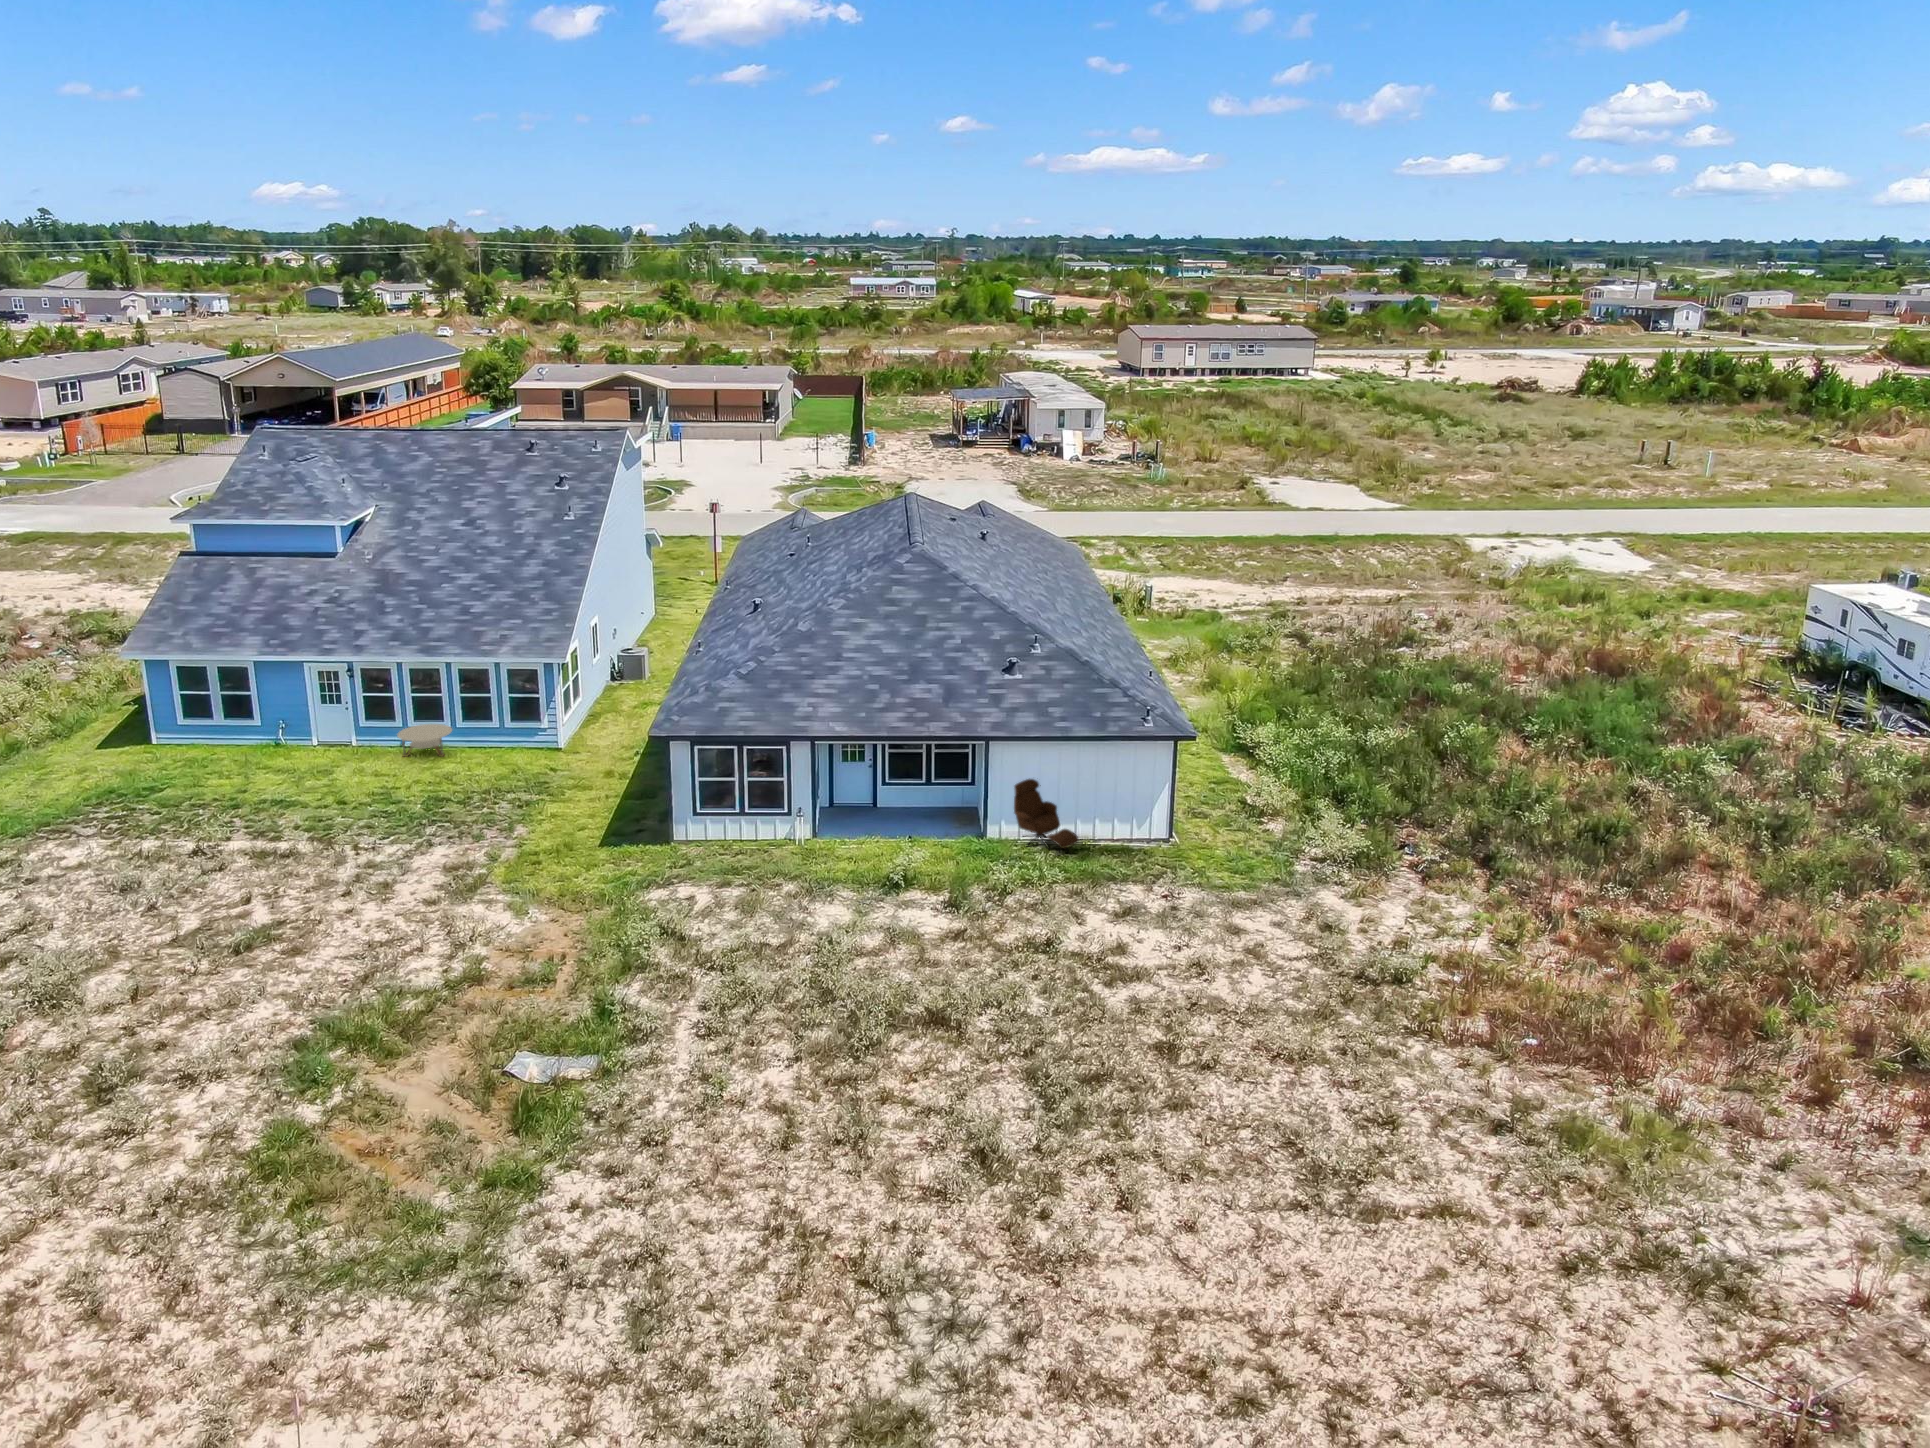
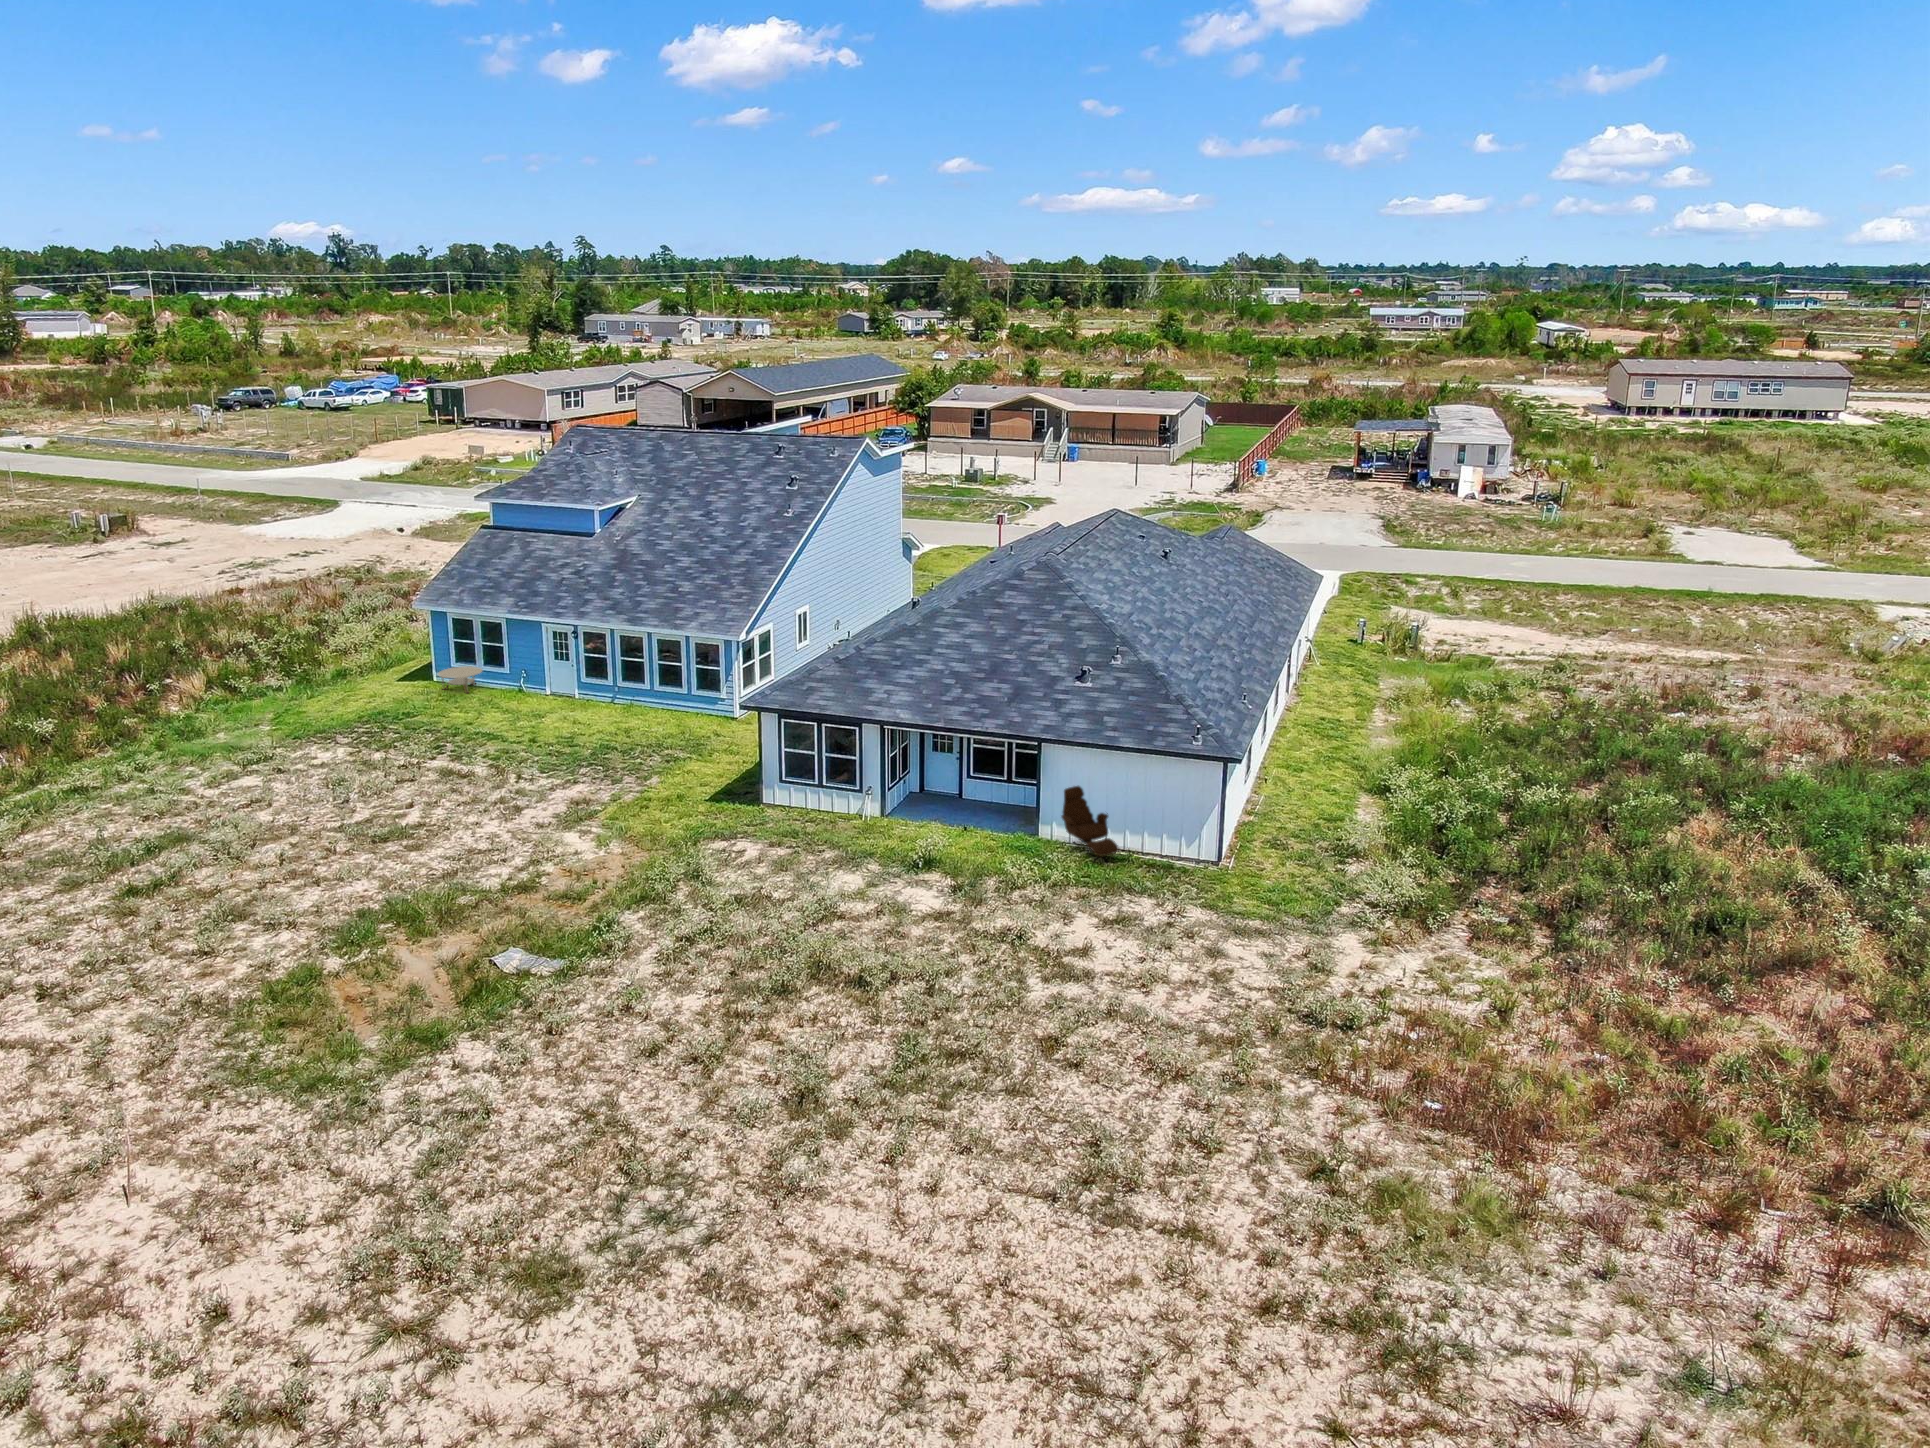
round table: present [397,724,452,757] -> present [438,666,482,693]

